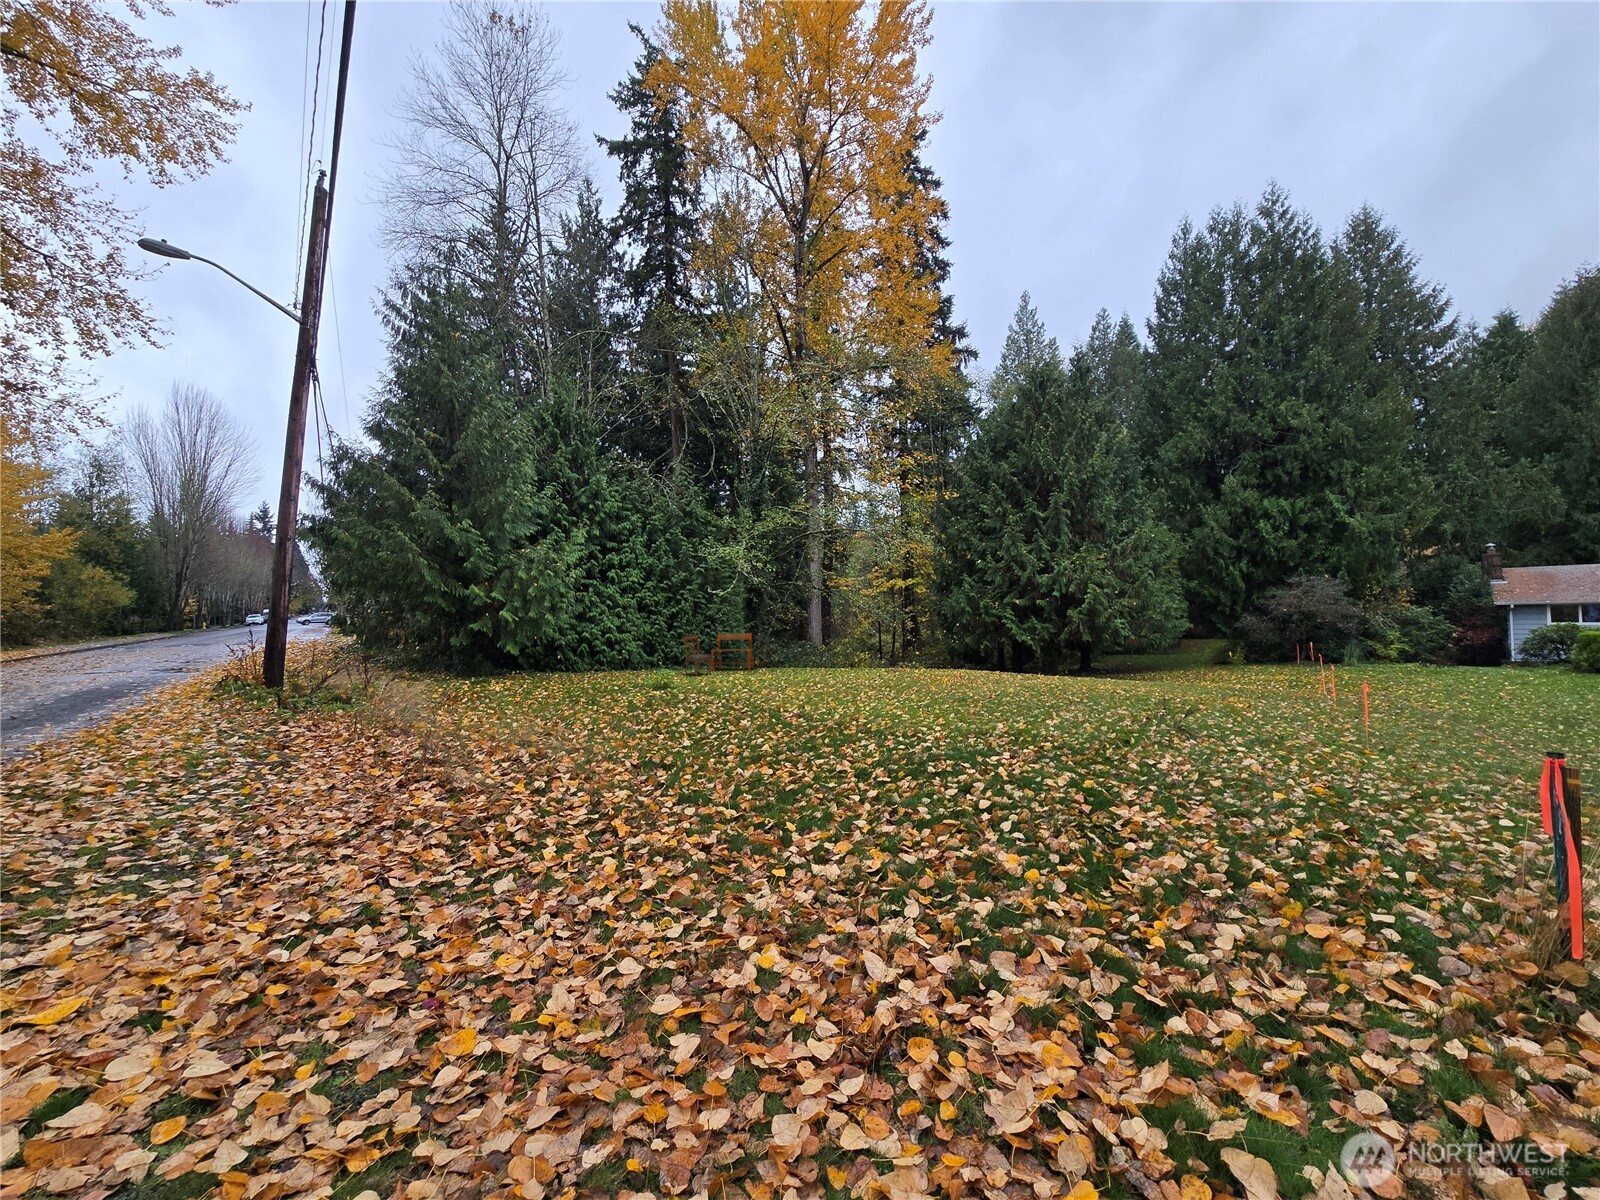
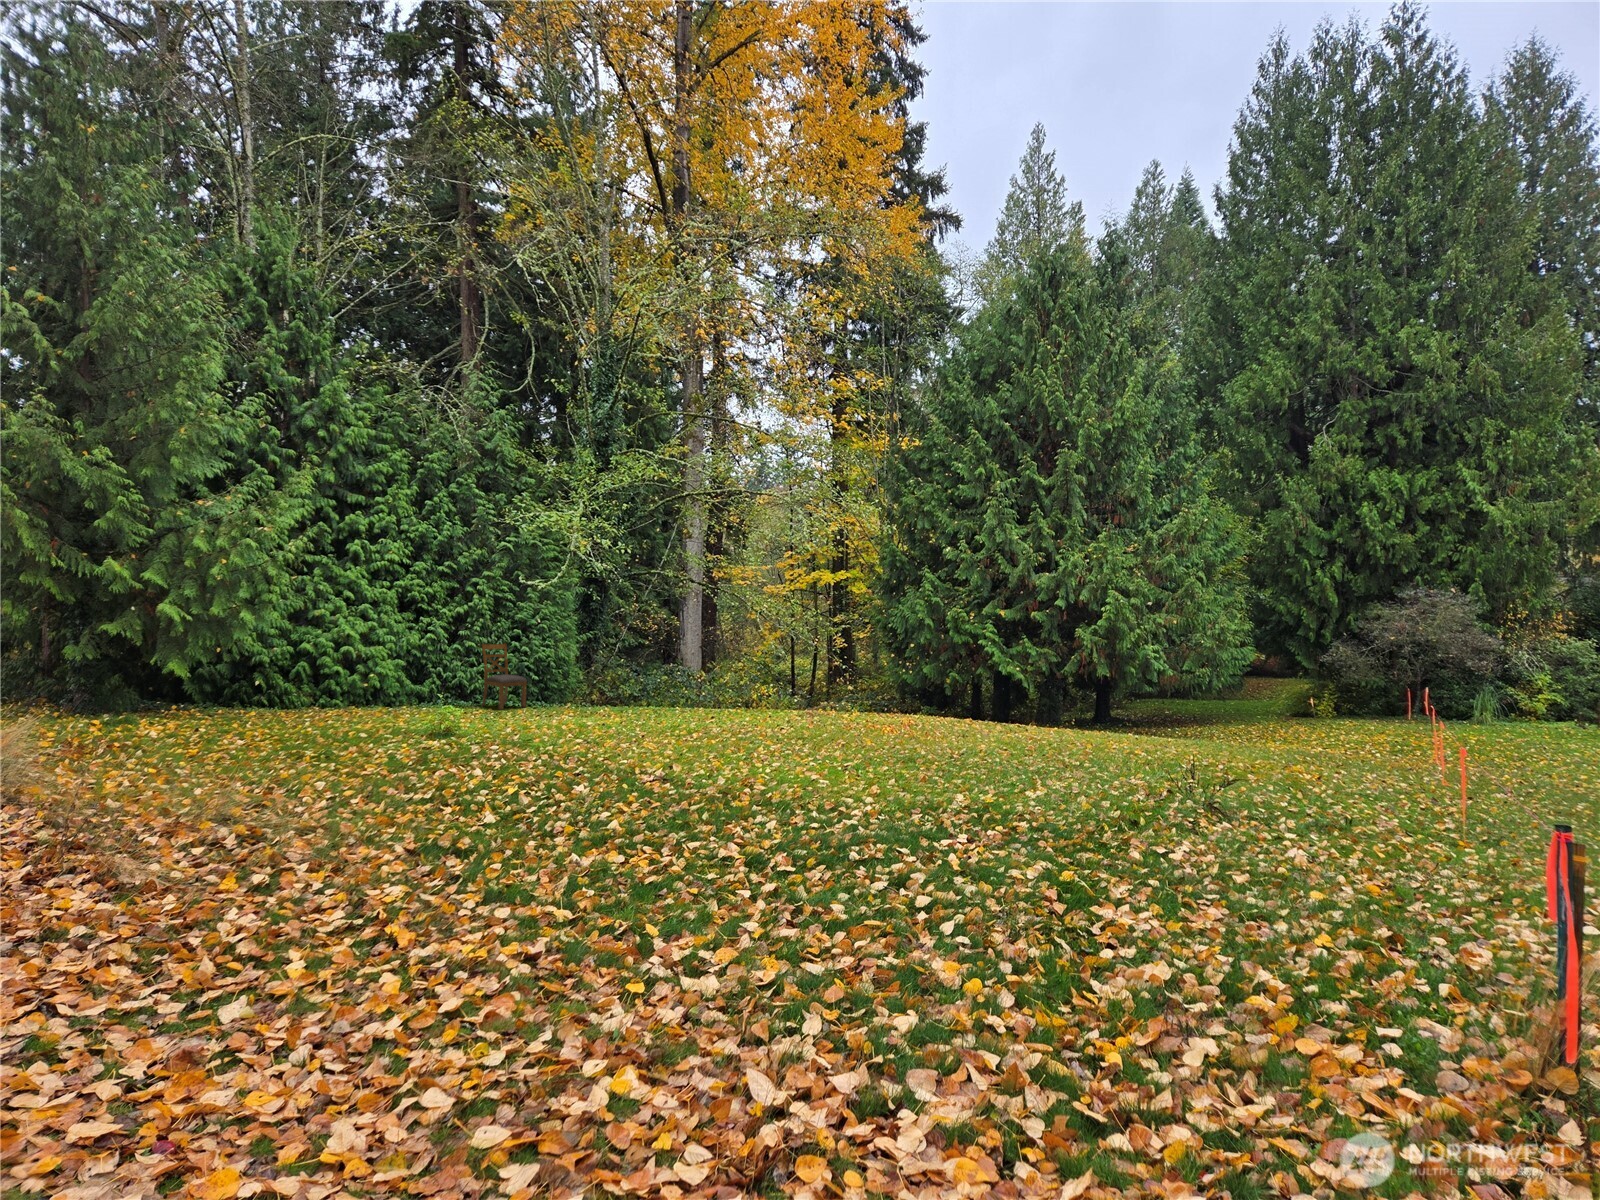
bench: present [711,633,754,671] -> none [526,642,598,704]

